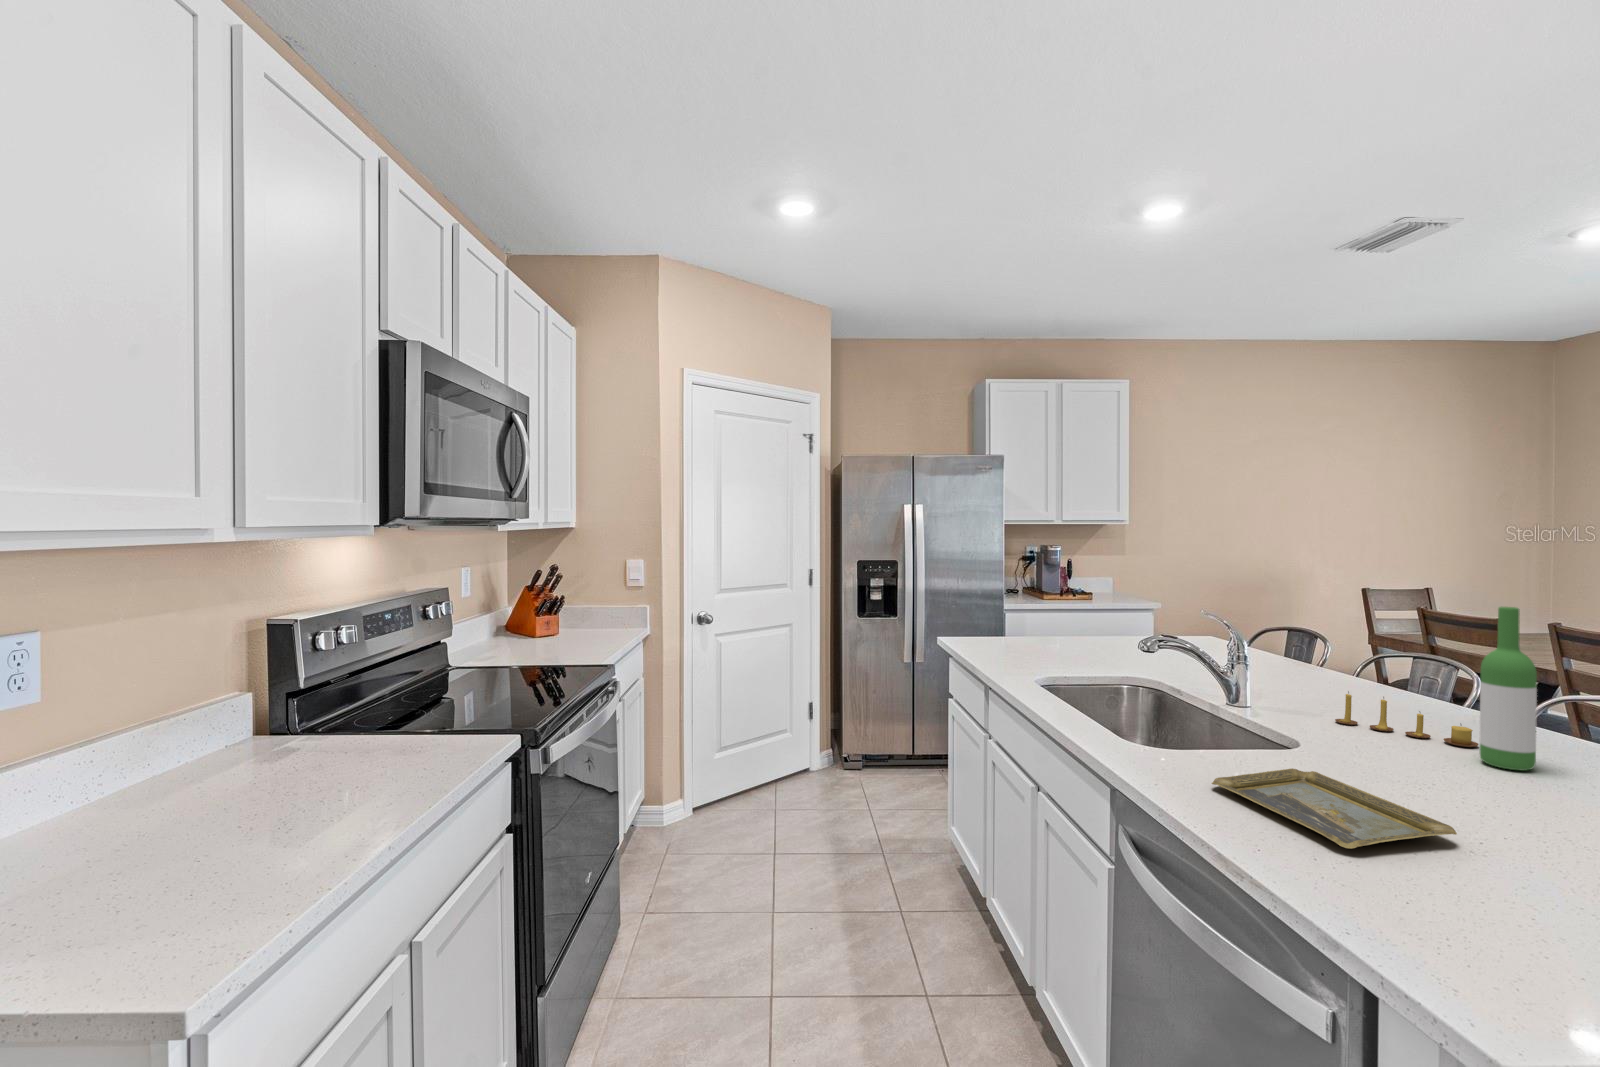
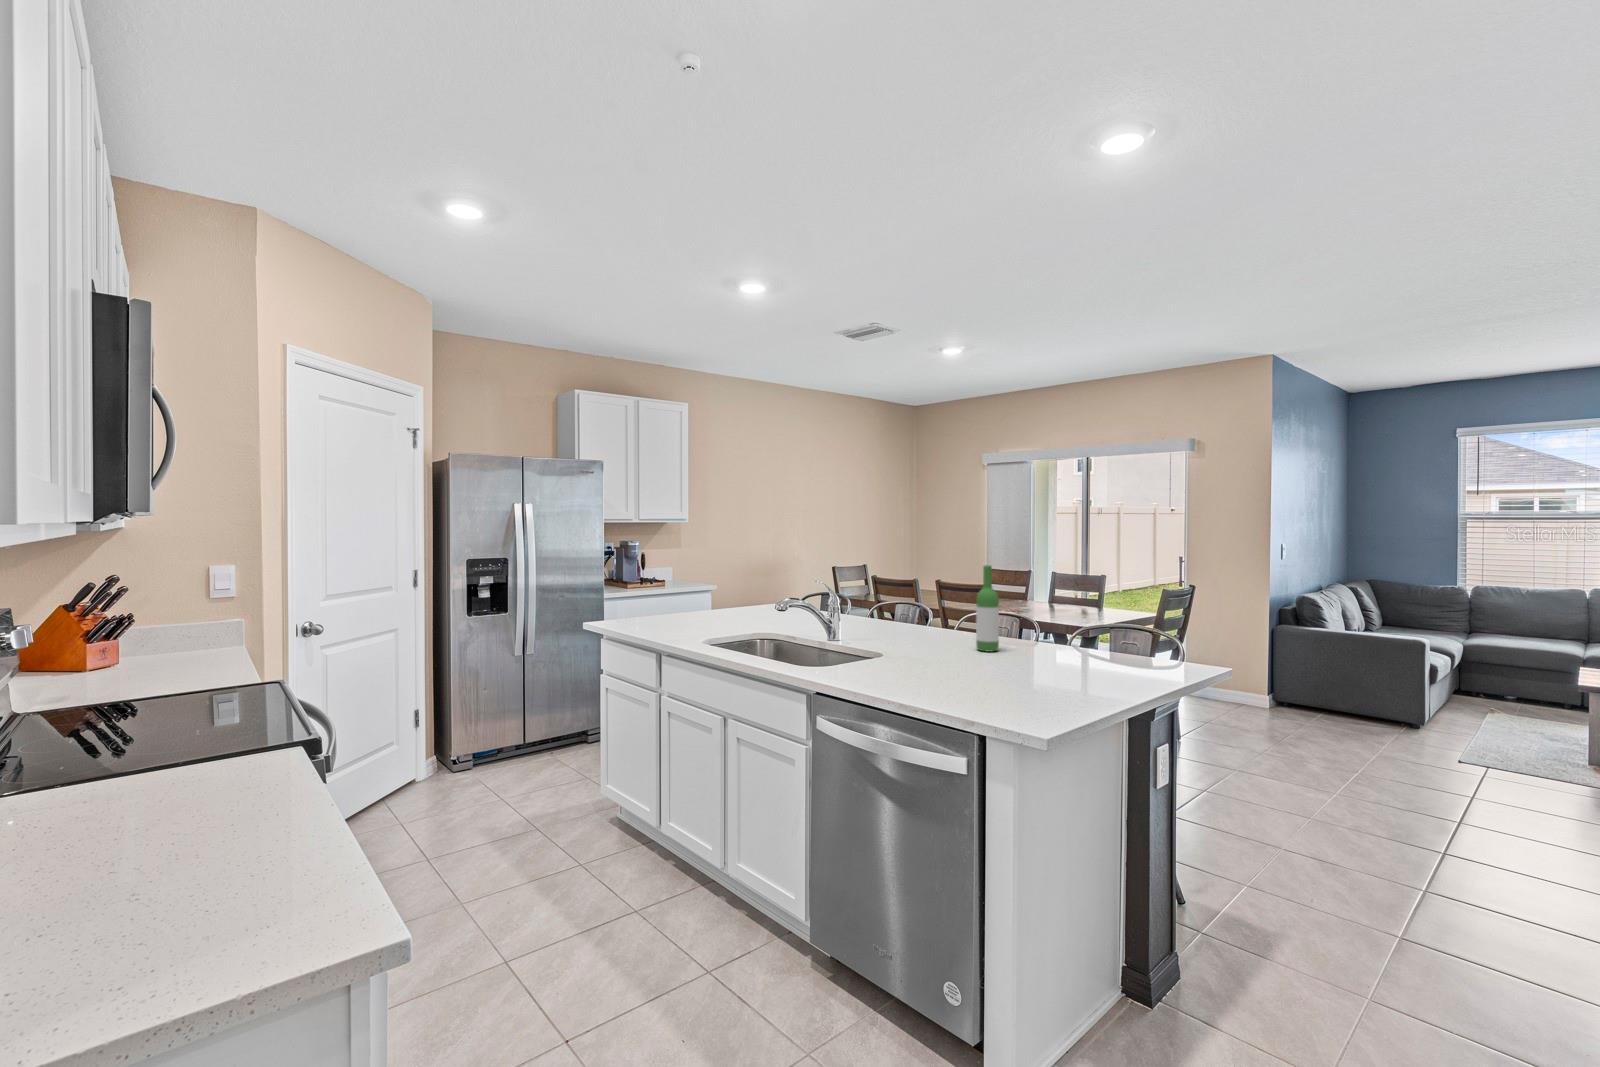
candle: present [1335,692,1479,747] -> none [902,622,970,645]
tray: present [1212,768,1457,849] -> none [890,664,1006,693]

